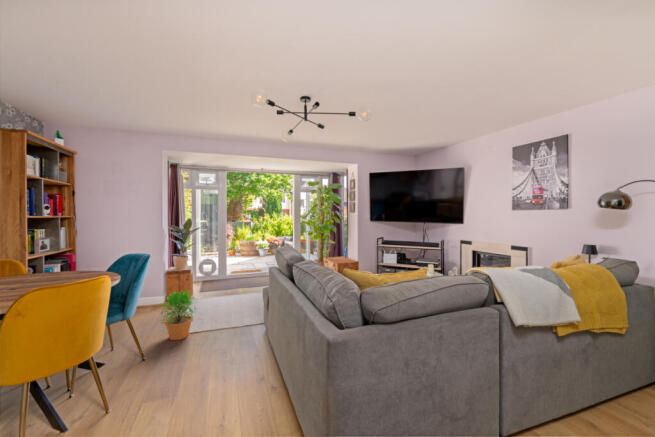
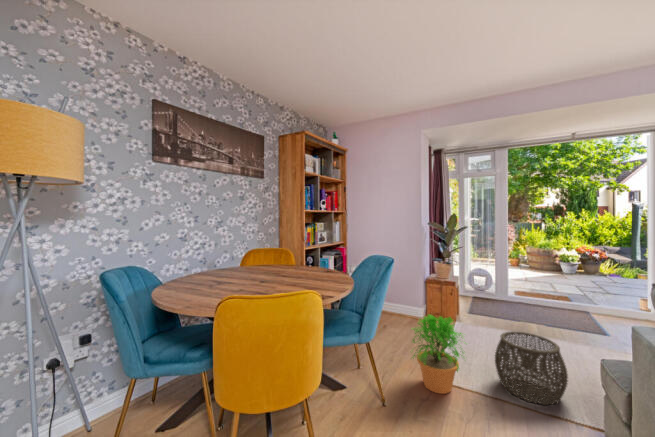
woven basket: none [214,291,248,326] -> present [495,331,568,405]

